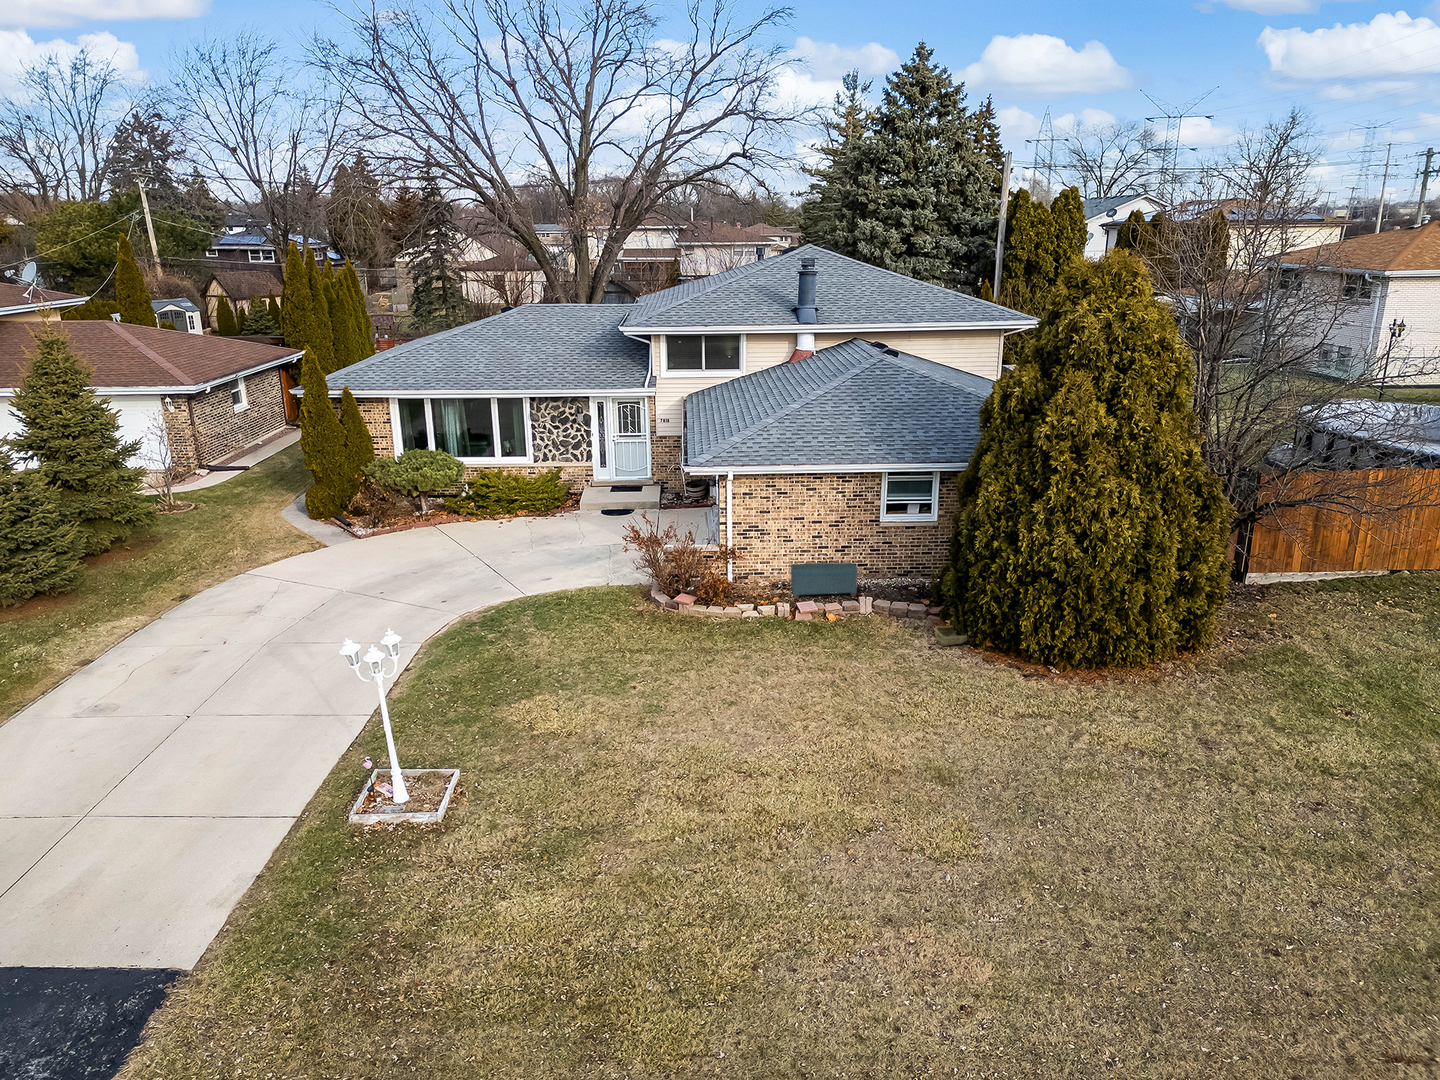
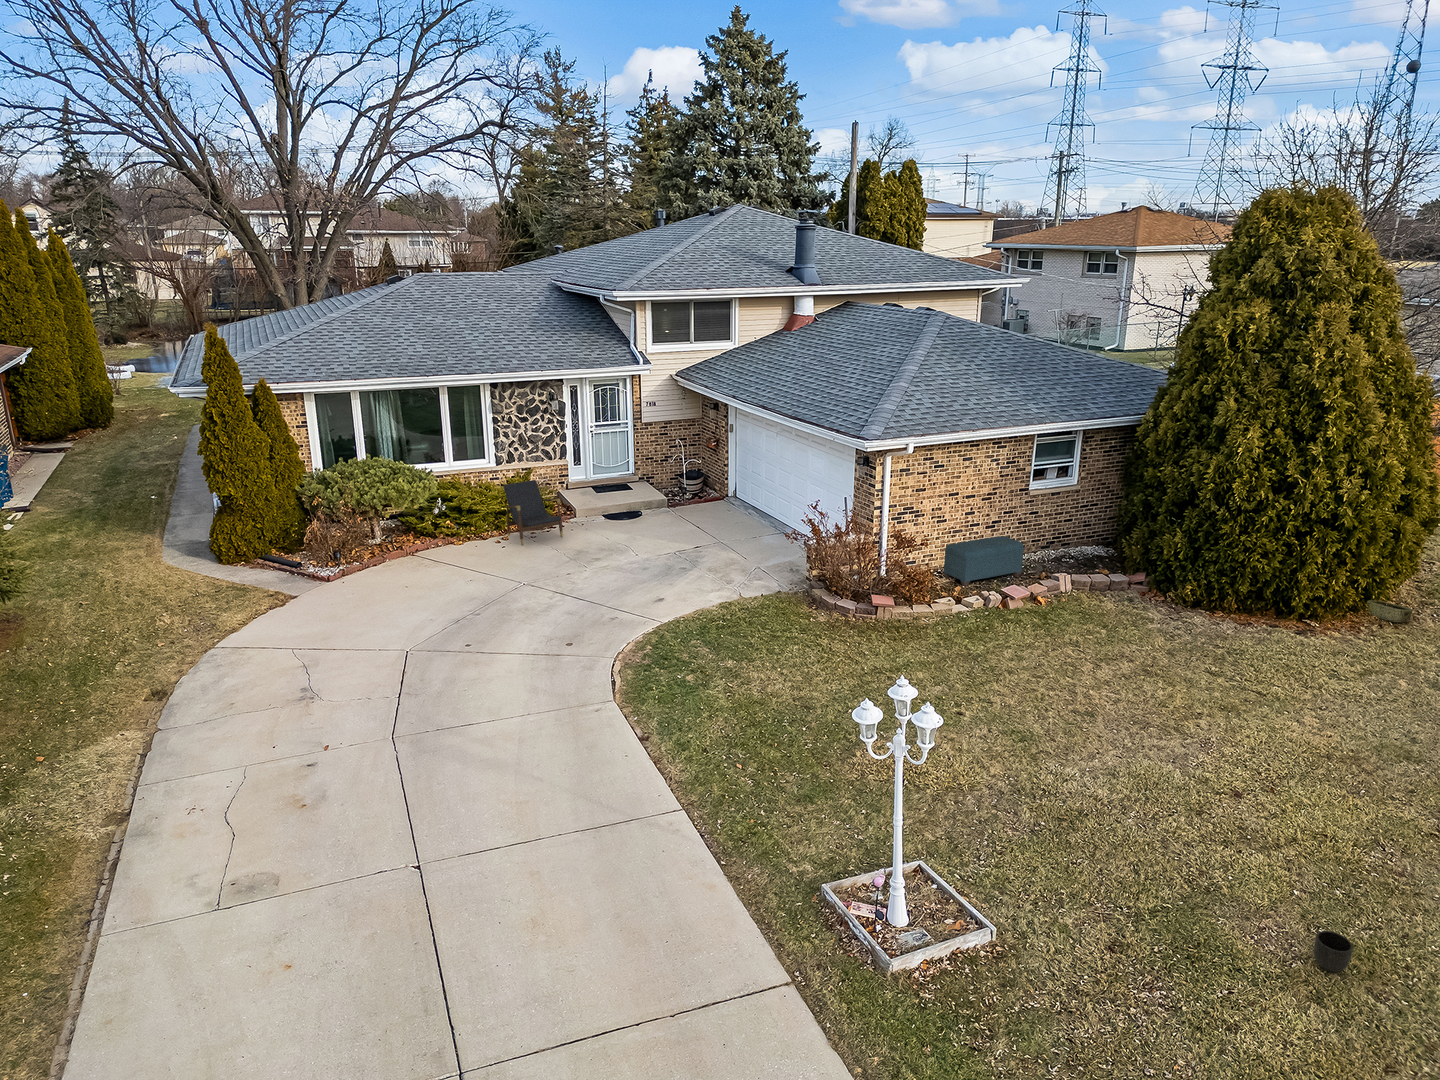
lounge chair: none [509,476,548,527] -> present [503,480,563,545]
woven basket: present [935,626,969,646] -> present [1367,600,1413,622]
planter: none [617,874,641,905] -> present [1314,931,1353,973]

